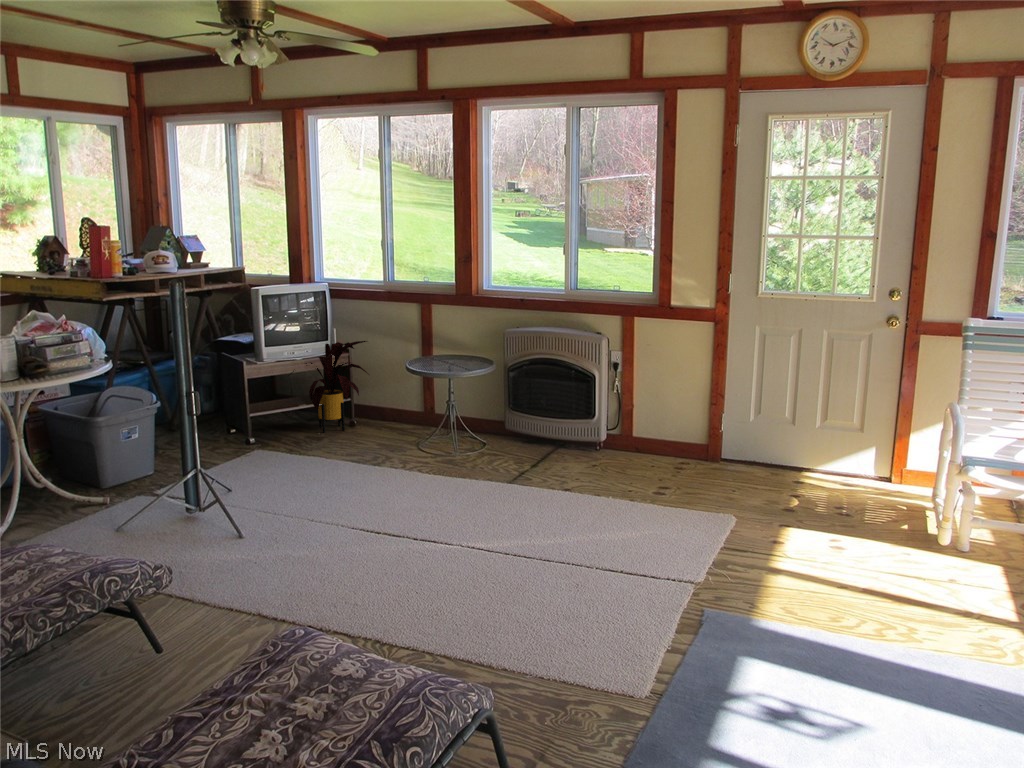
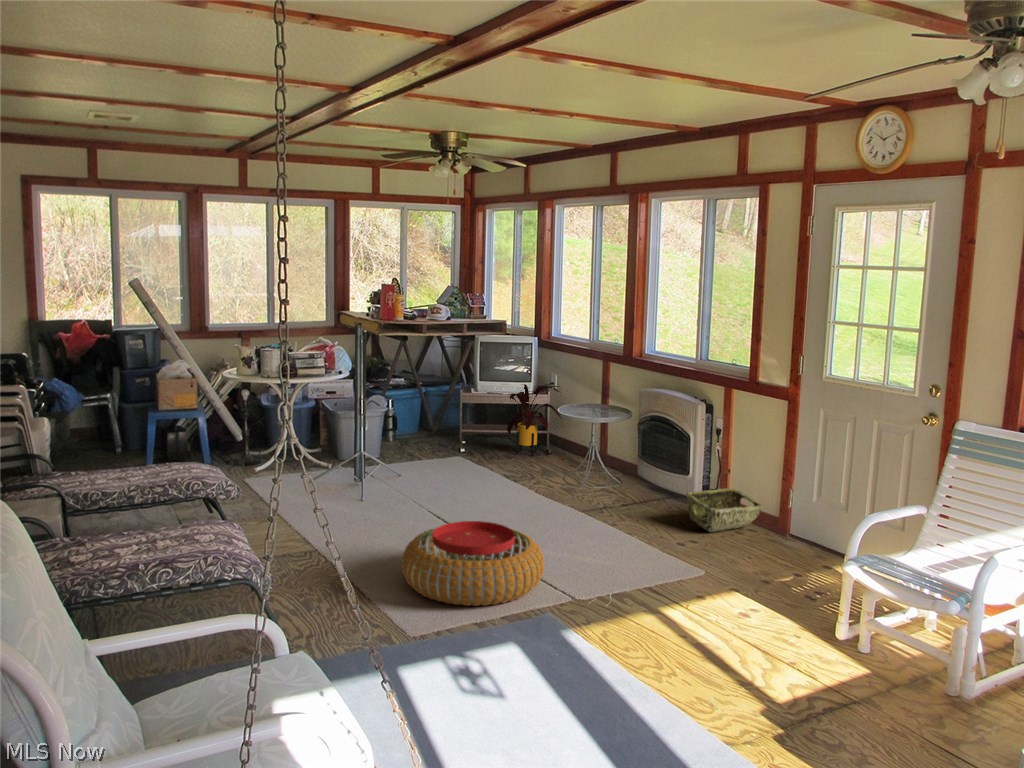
woven basket: none [632,424,695,474] -> present [686,489,763,532]
pouf: none [484,521,674,644] -> present [401,521,544,606]

